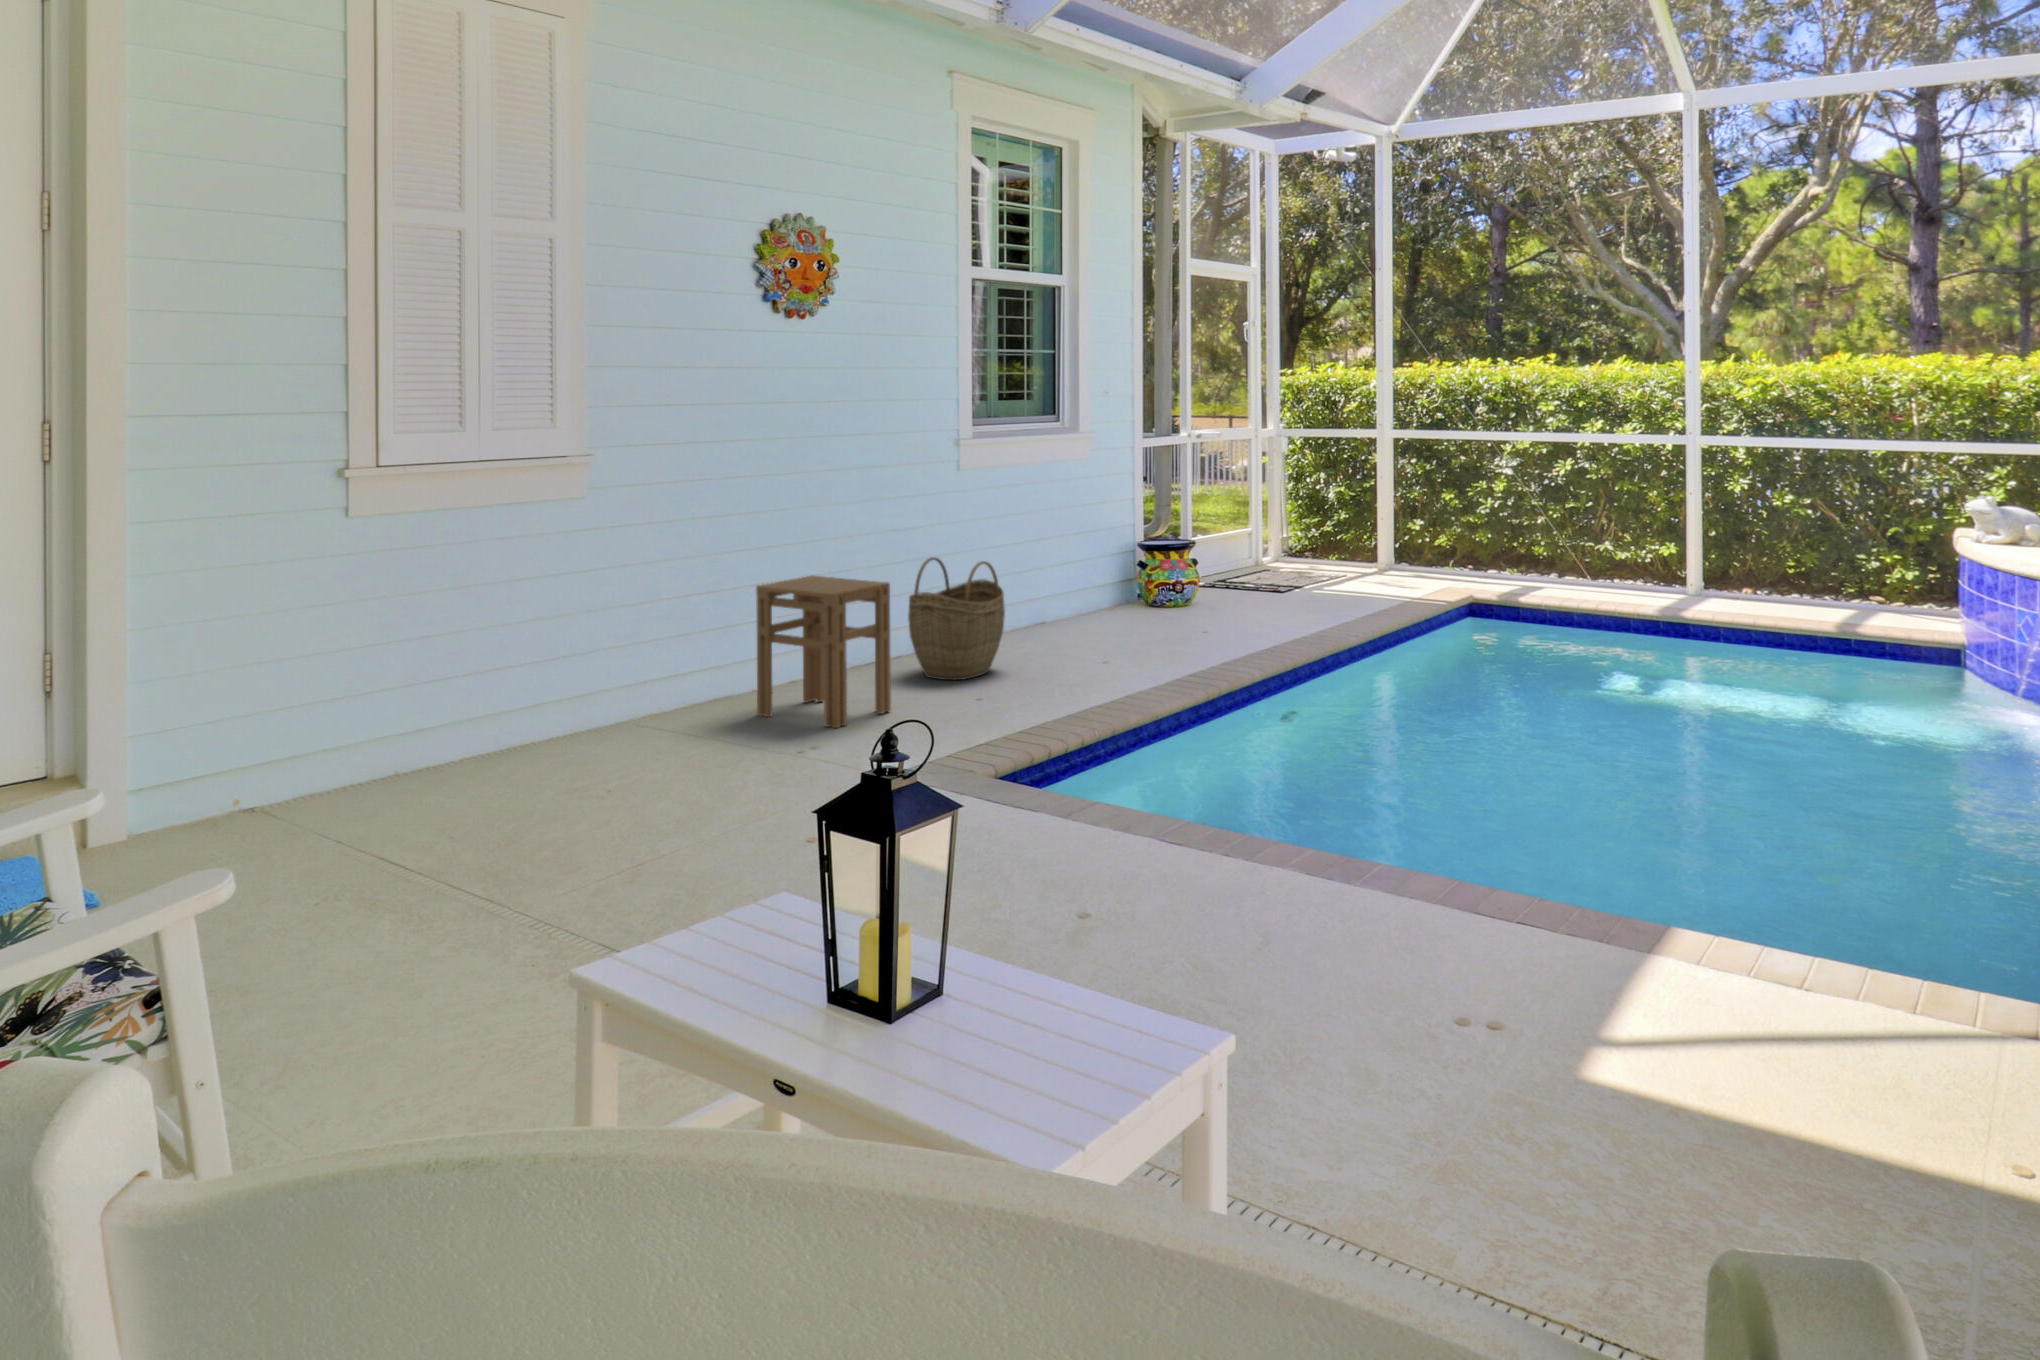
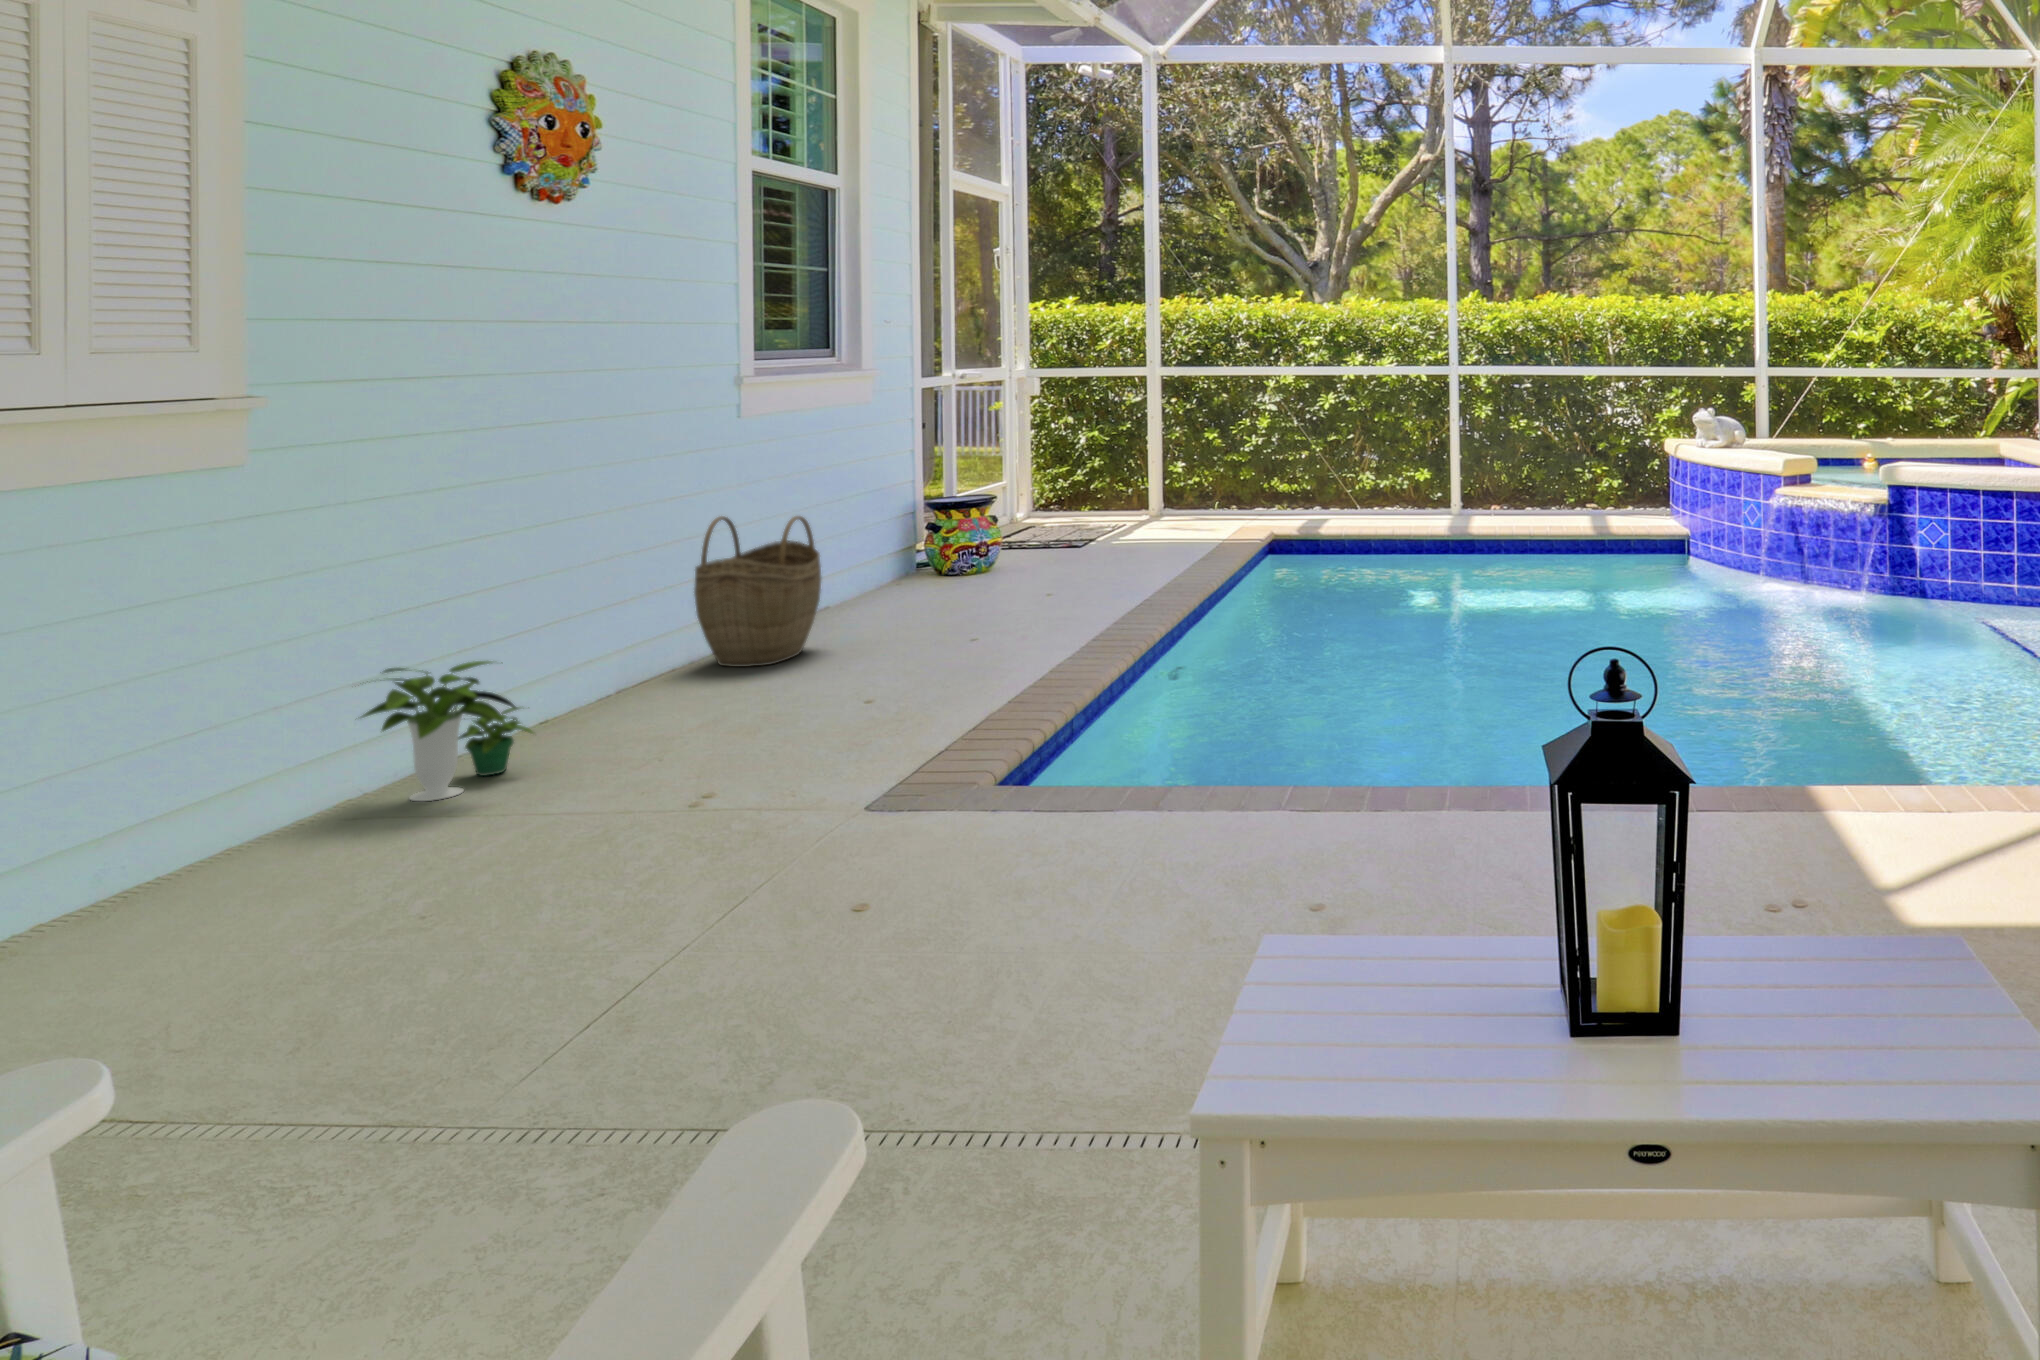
stool: present [756,575,891,728] -> none [507,544,711,739]
potted plant: none [641,657,755,754] -> present [362,661,533,801]

